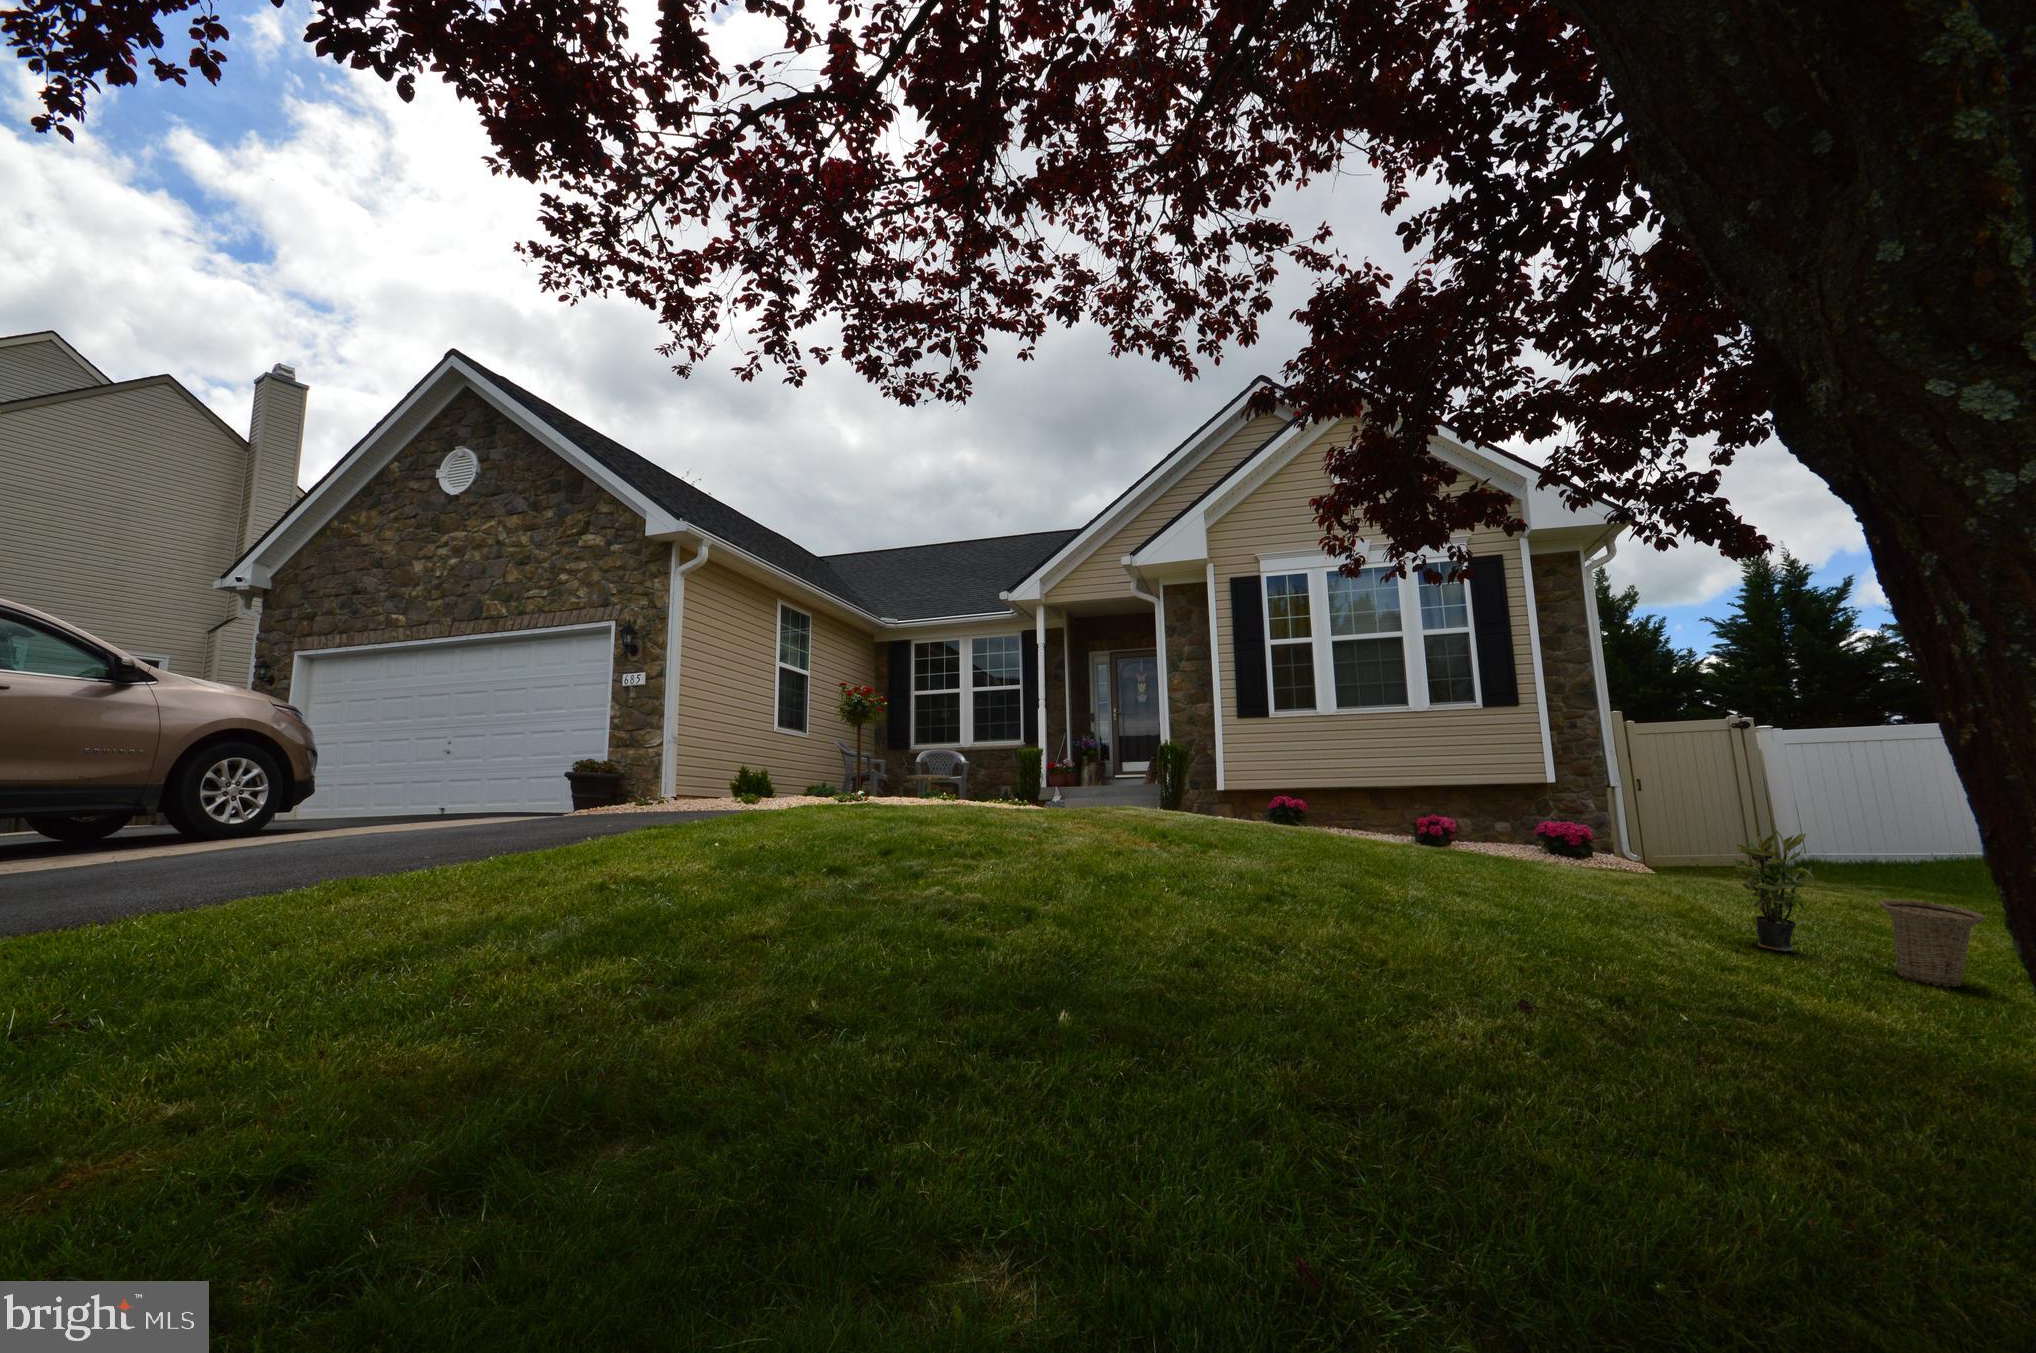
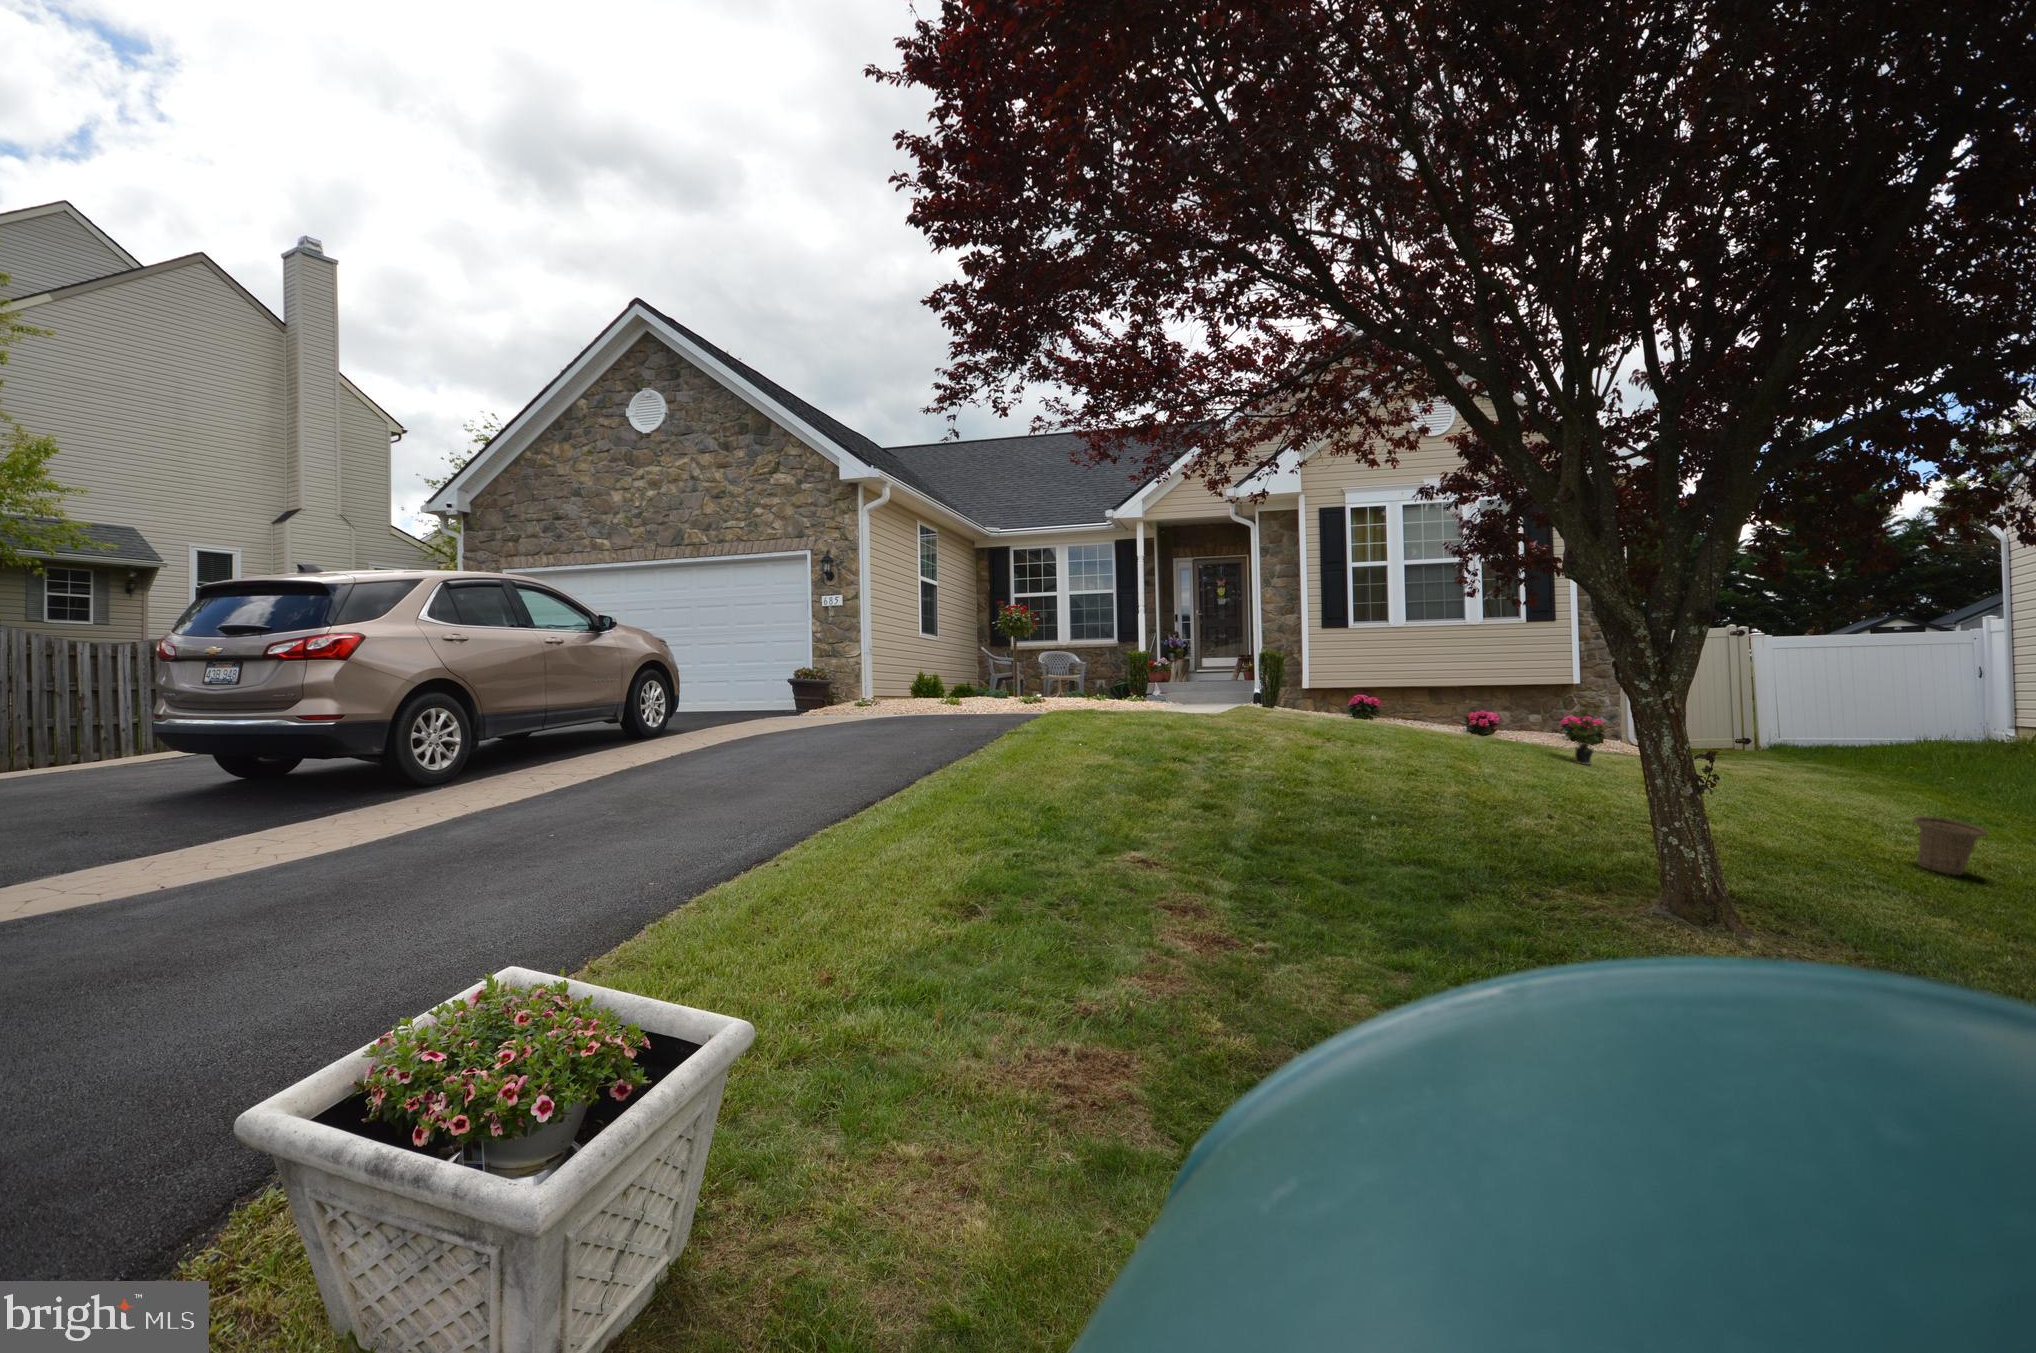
potted plant: present [1735,829,1815,952] -> present [1569,705,1606,765]

